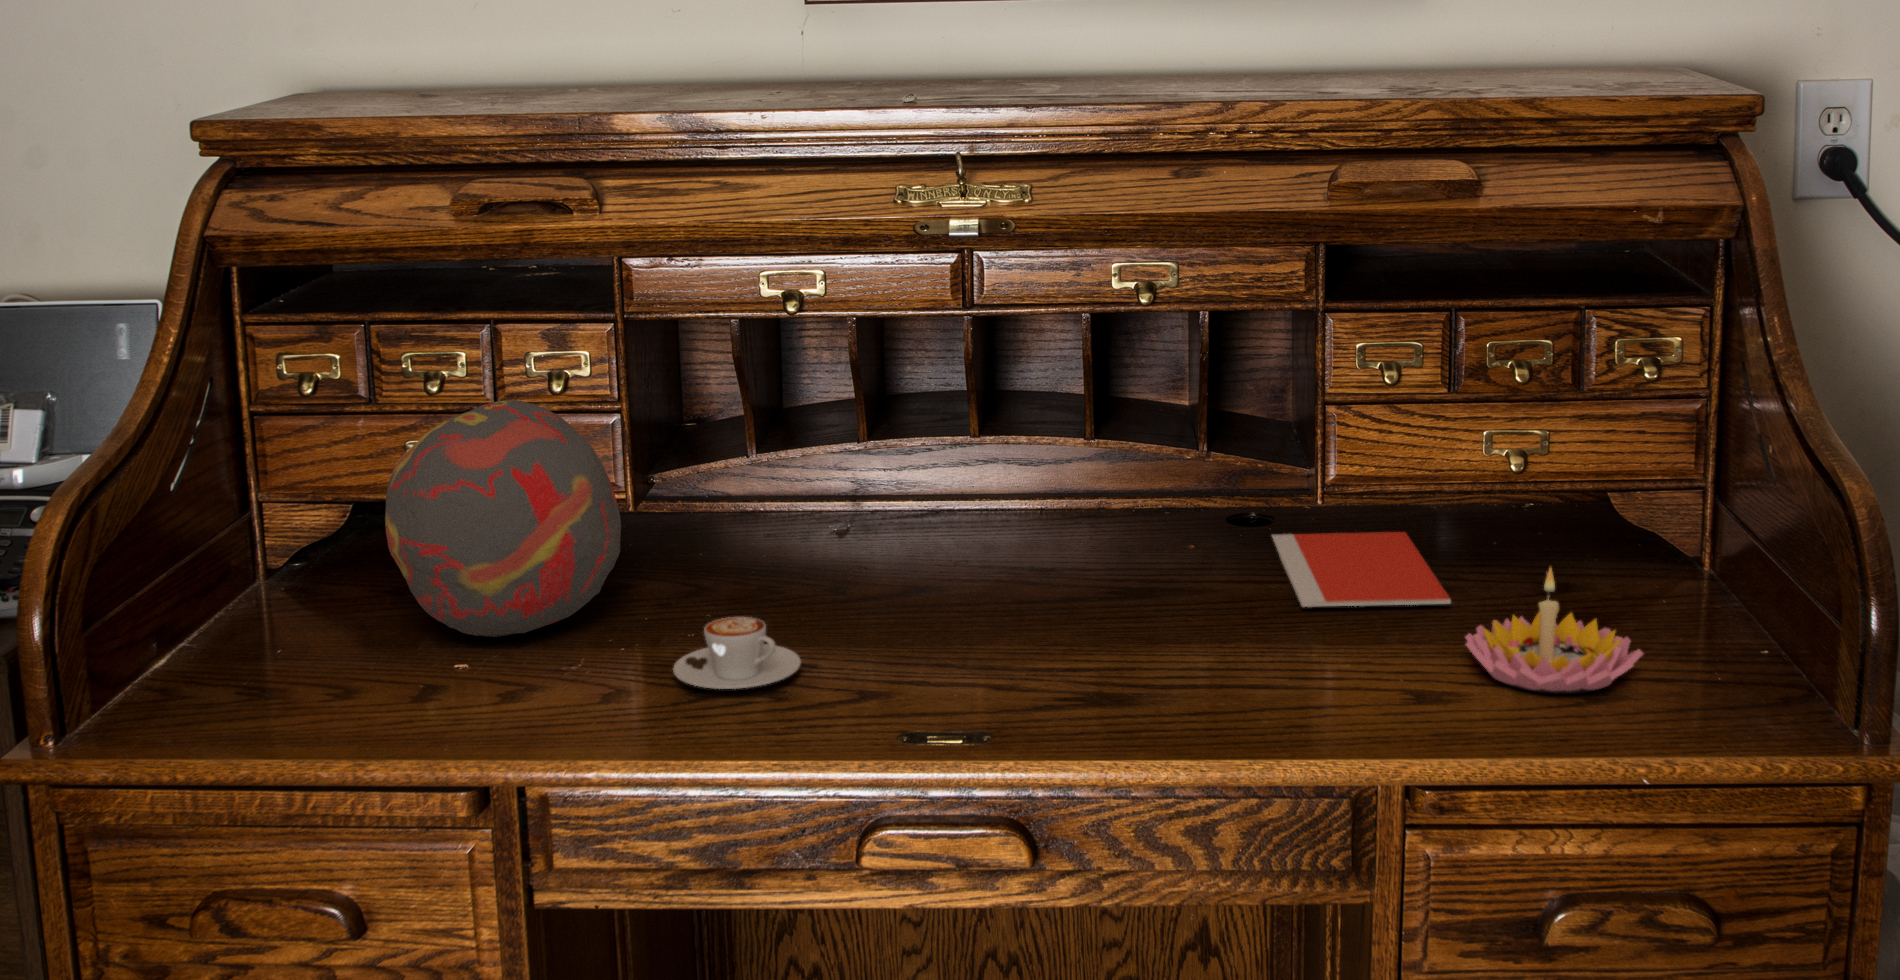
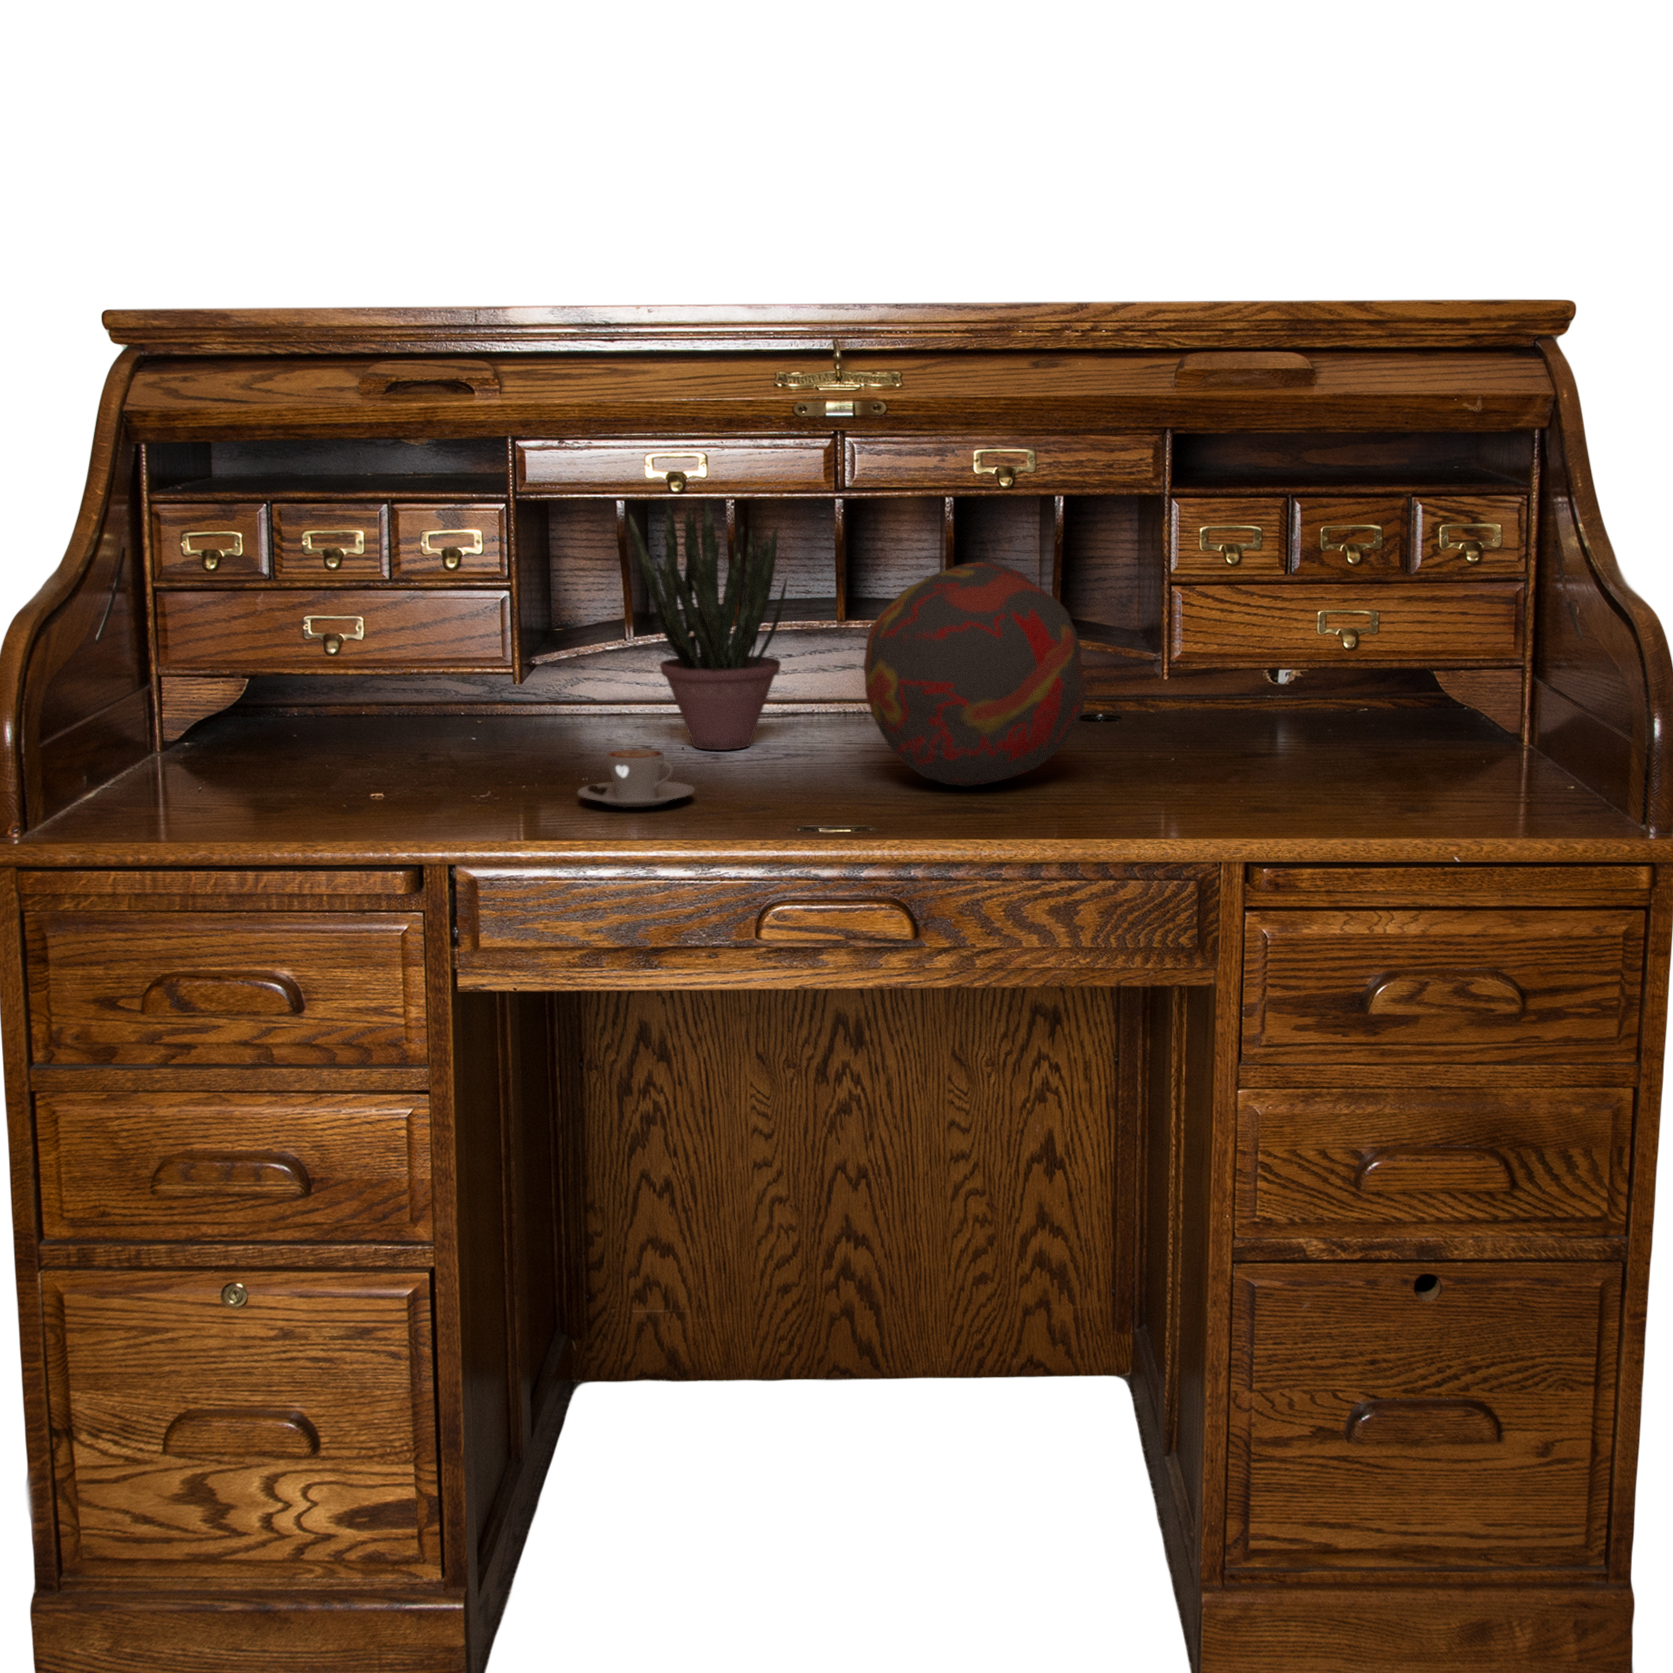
potted plant: none [745,312,909,577] -> present [629,500,787,750]
decorative orb: present [385,400,621,637] -> present [864,562,1085,787]
notebook: present [1272,532,1451,607] -> none [1122,726,1289,762]
candle holder: present [1465,568,1643,694] -> none [1299,695,1458,807]

